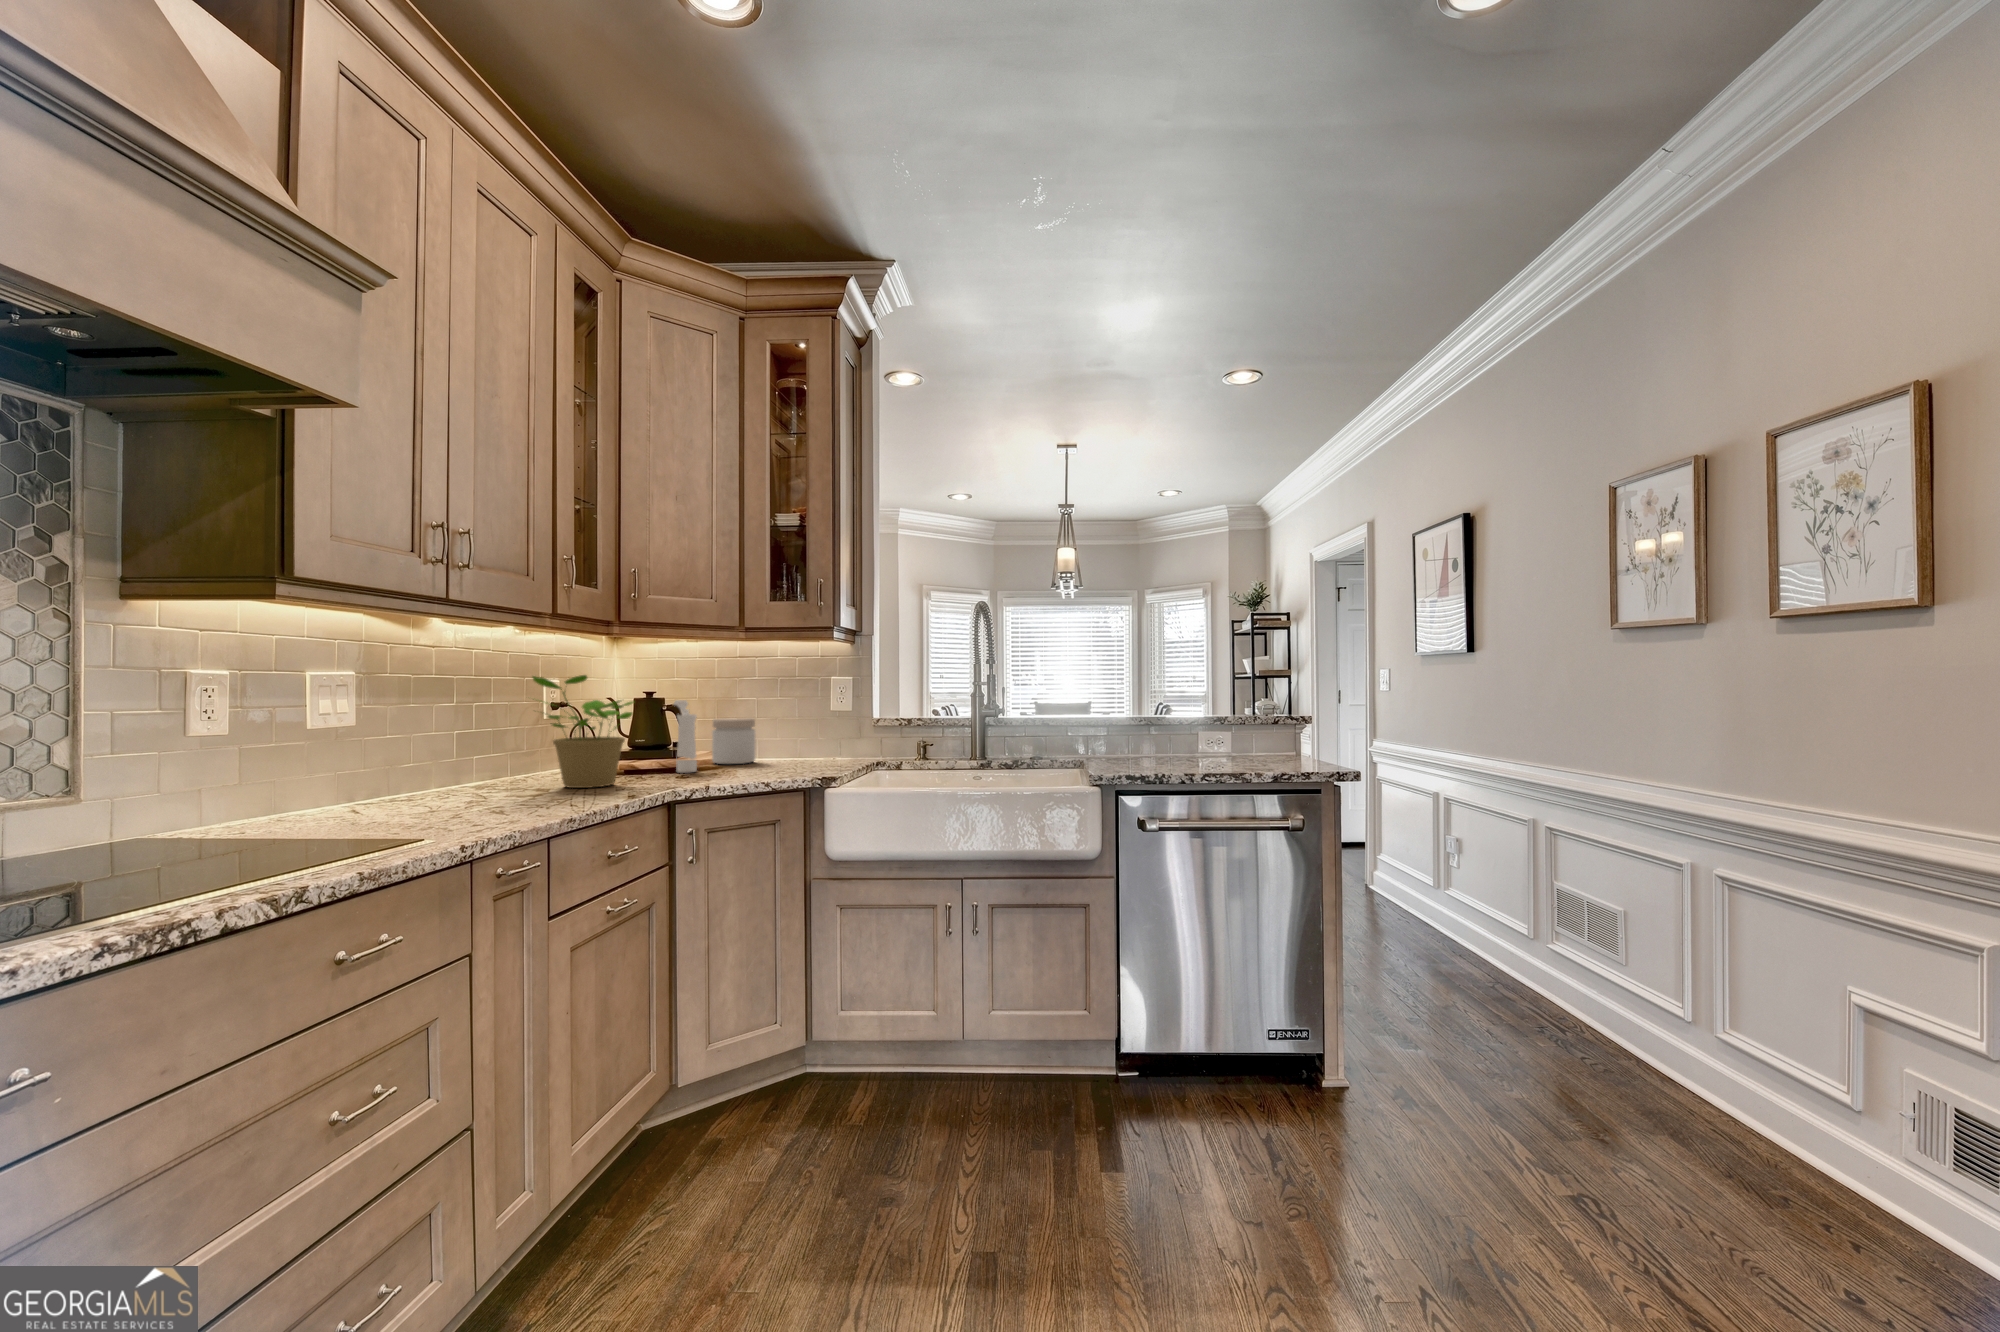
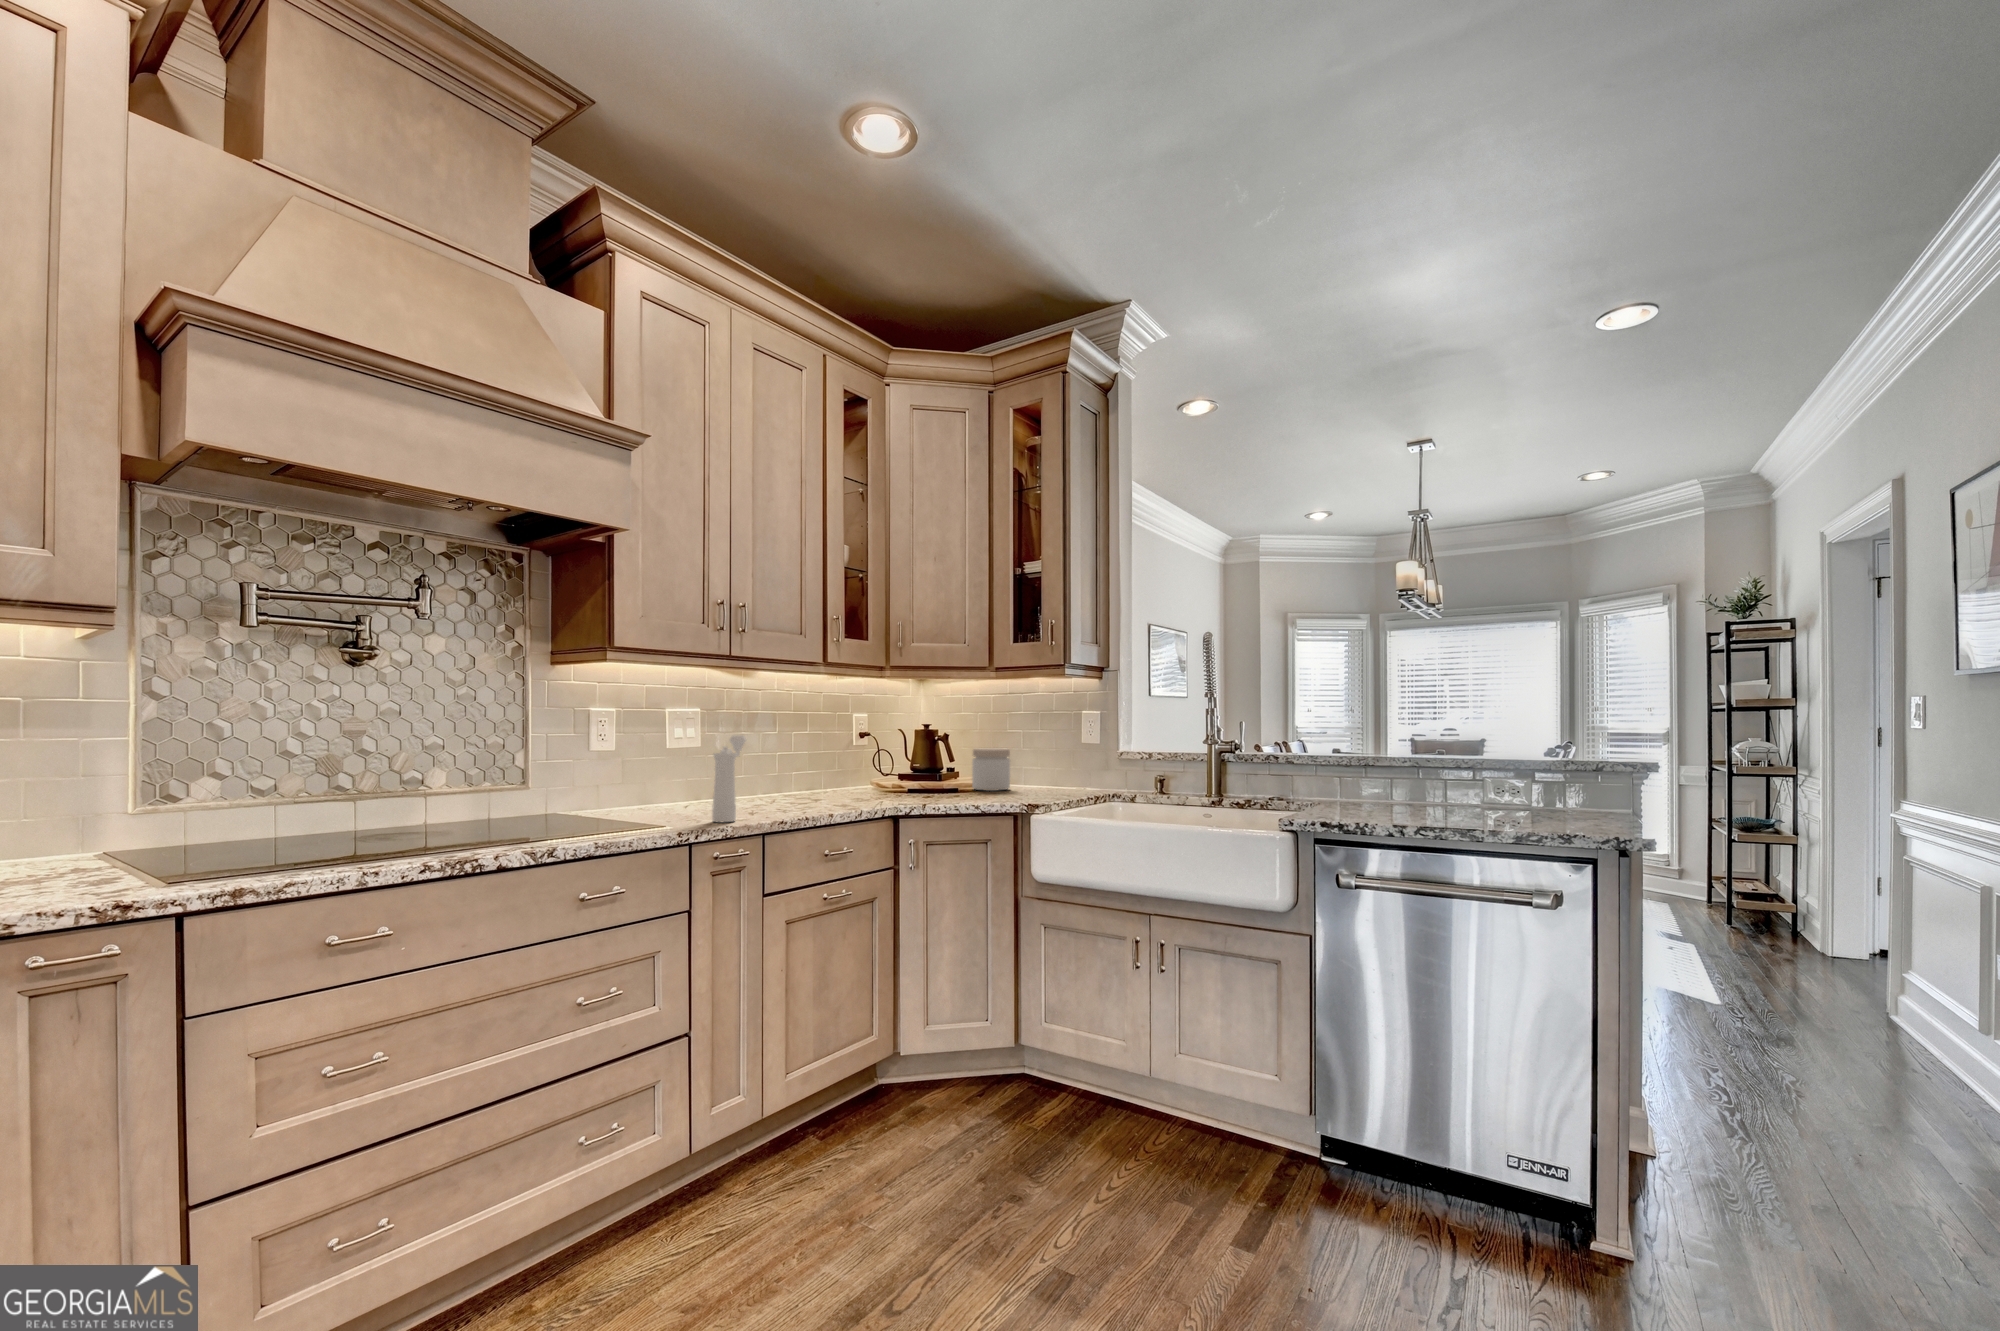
potted plant: present [533,675,633,788] -> none [796,708,875,802]
pepper mill: present [674,700,697,773] -> present [712,735,746,822]

